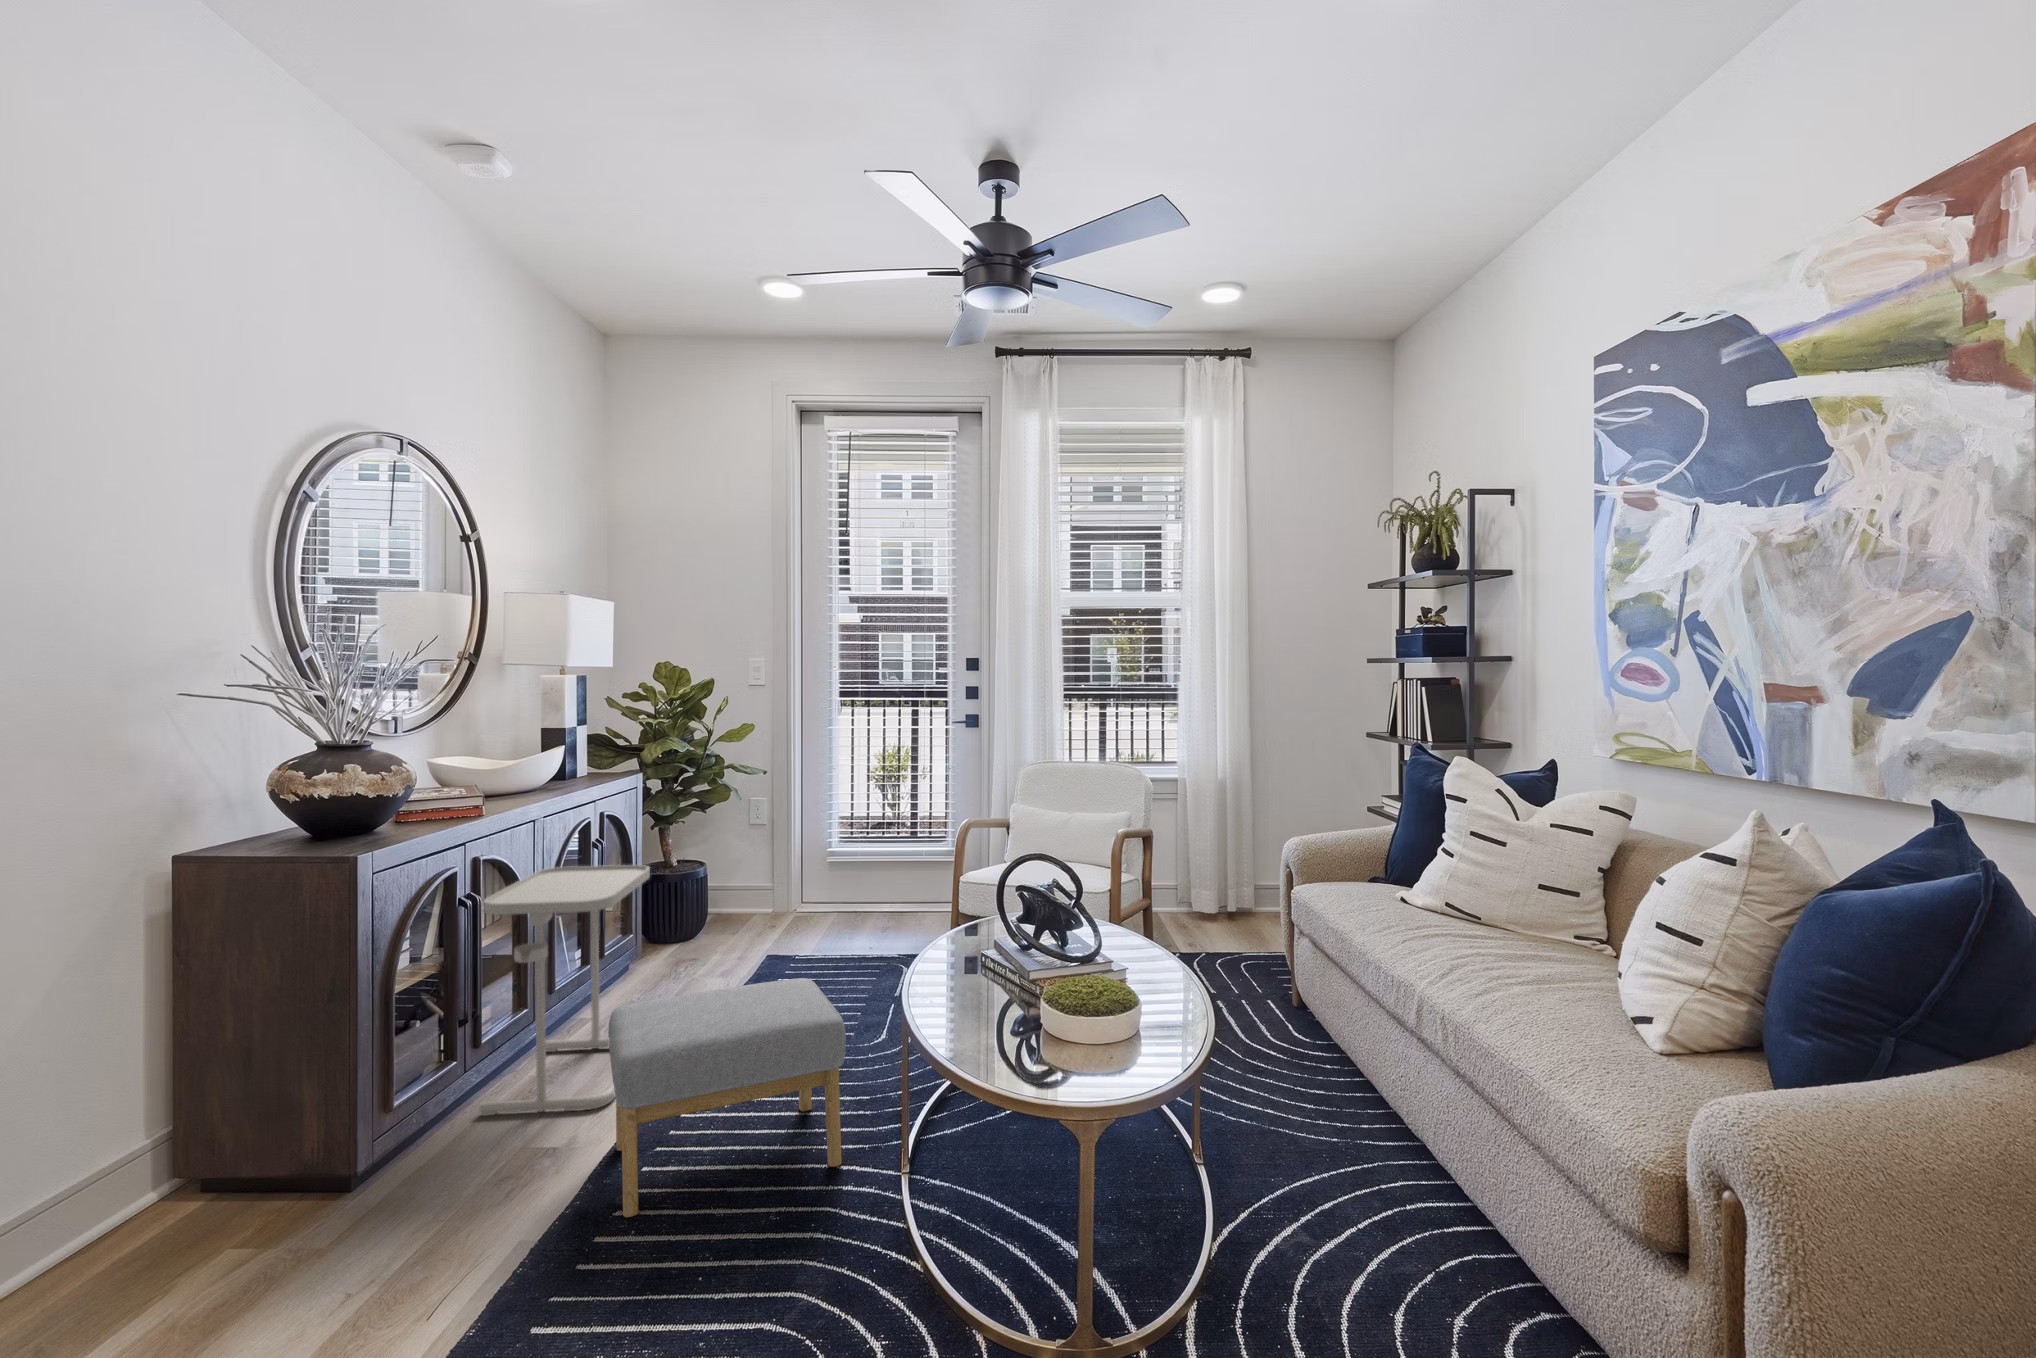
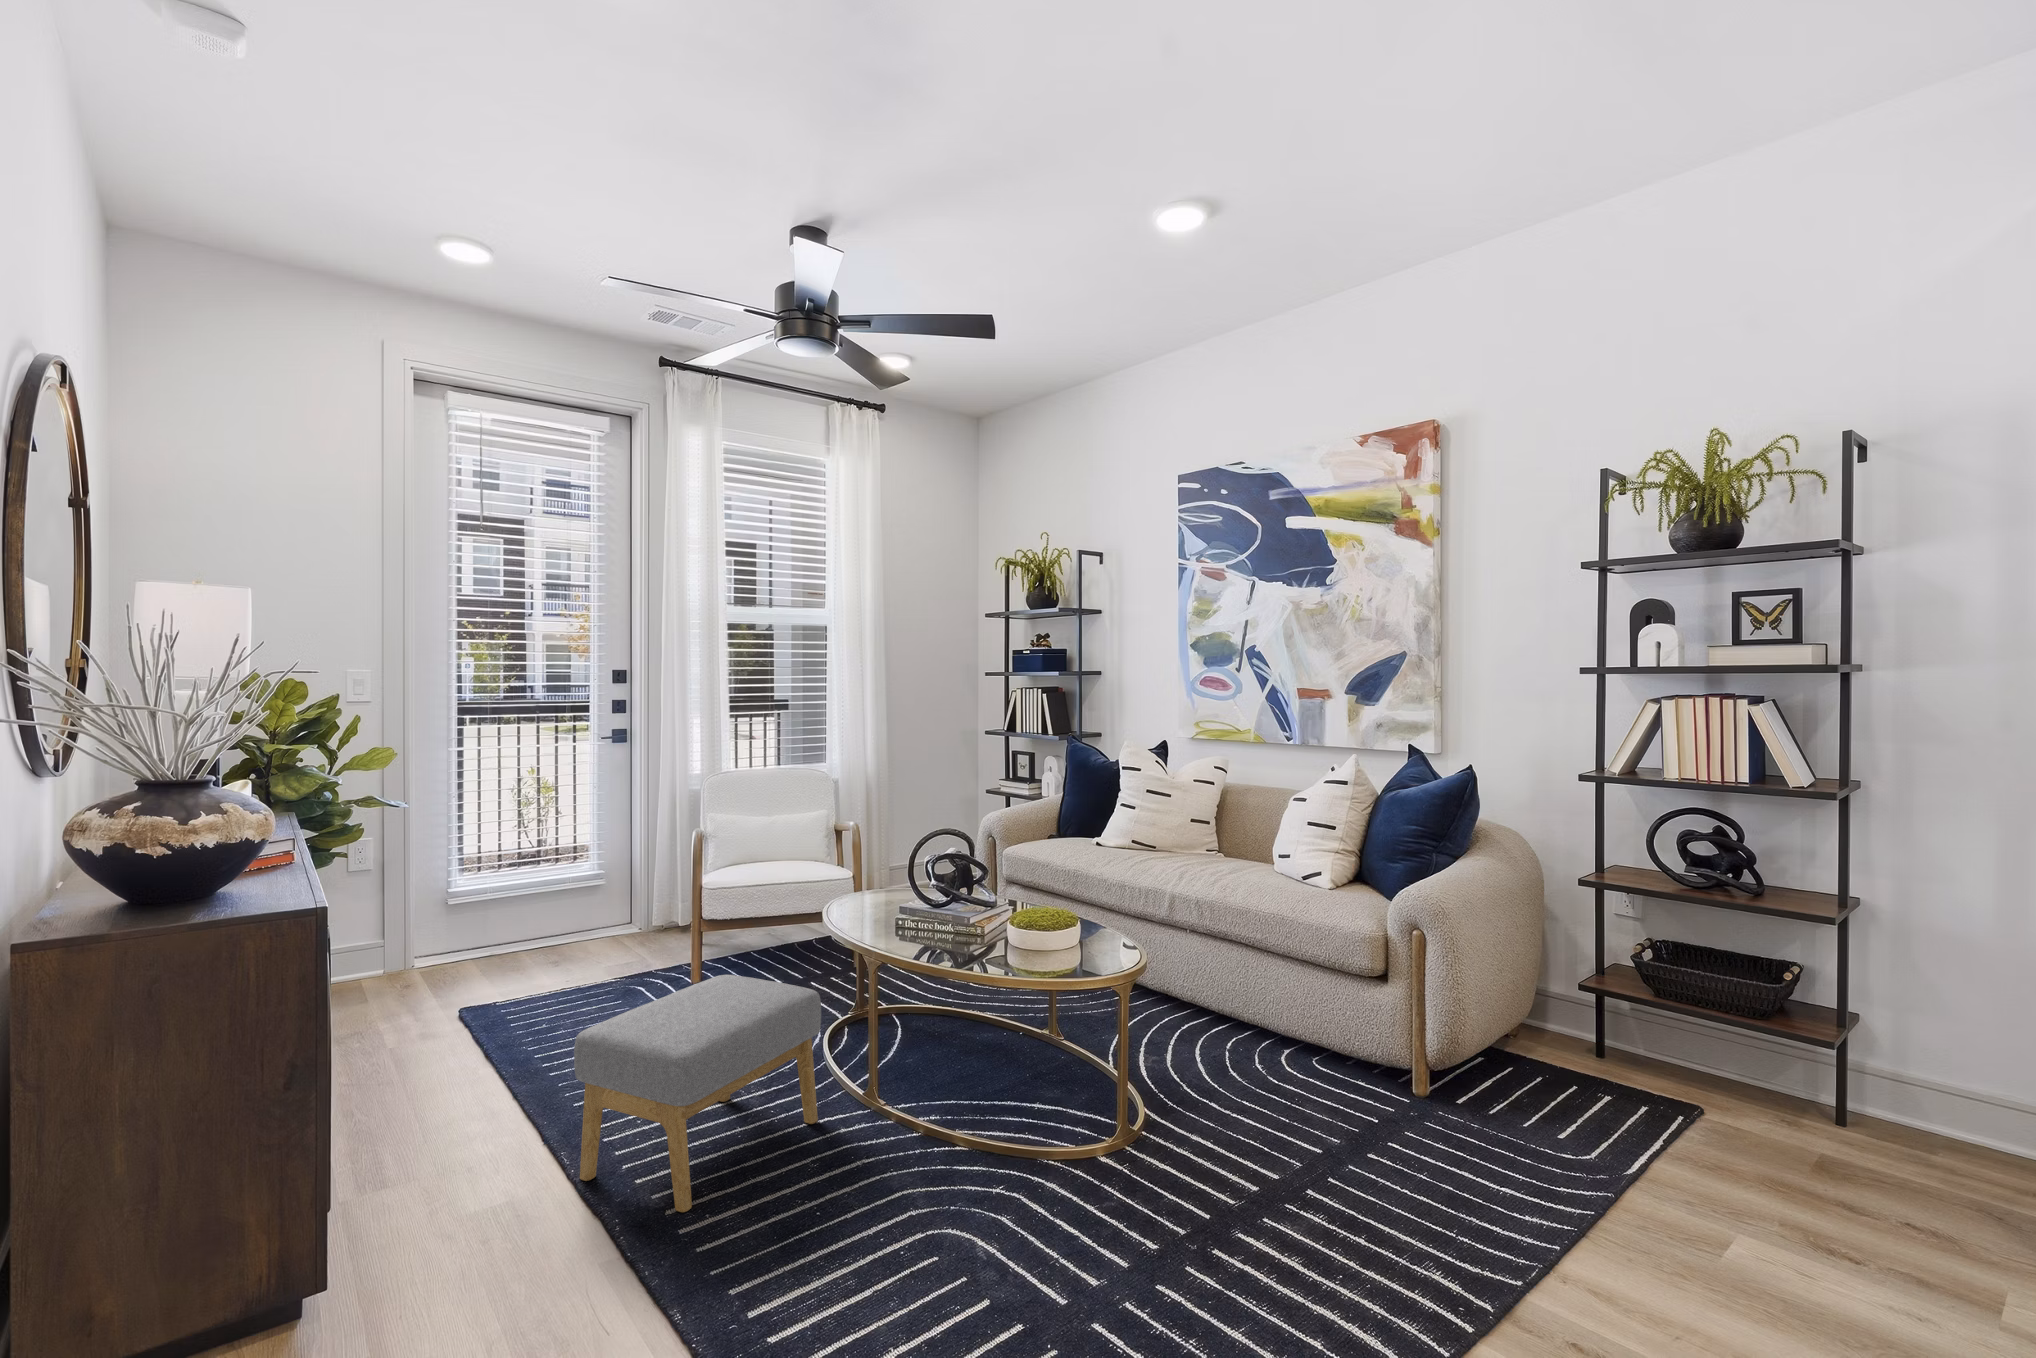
side table: present [479,865,650,1116] -> none [321,904,508,1214]

